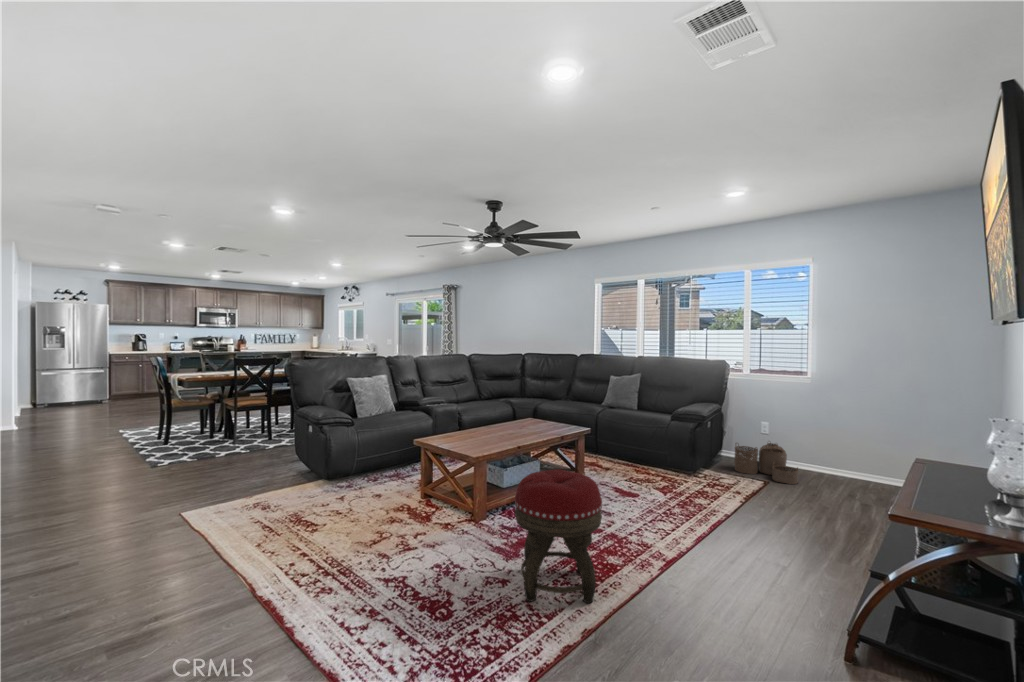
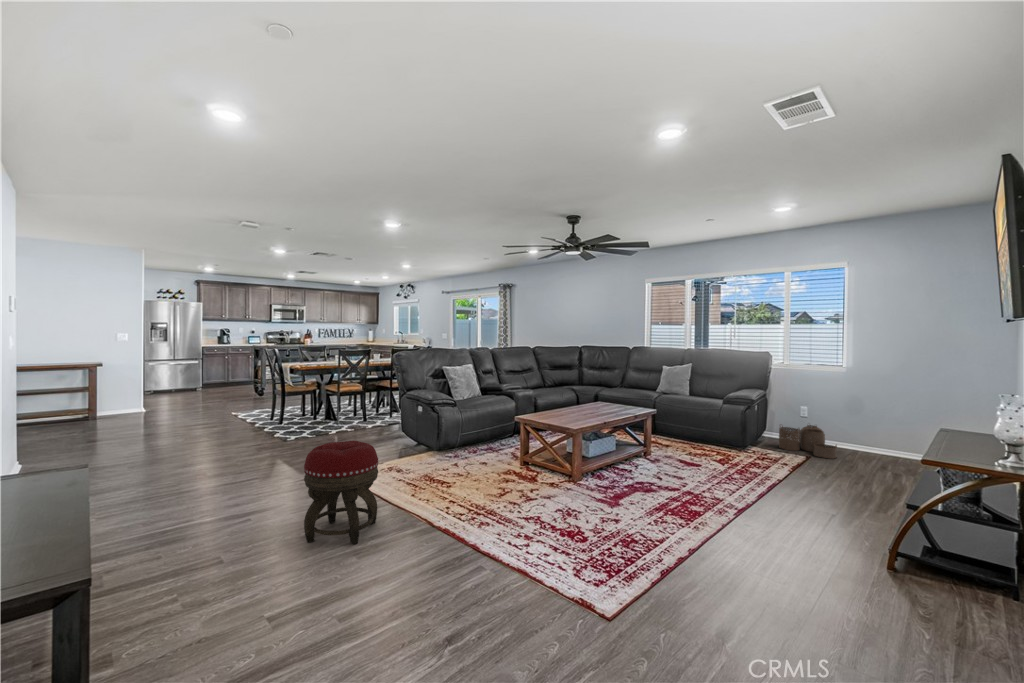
footstool: present [515,470,602,603] -> present [304,441,378,544]

